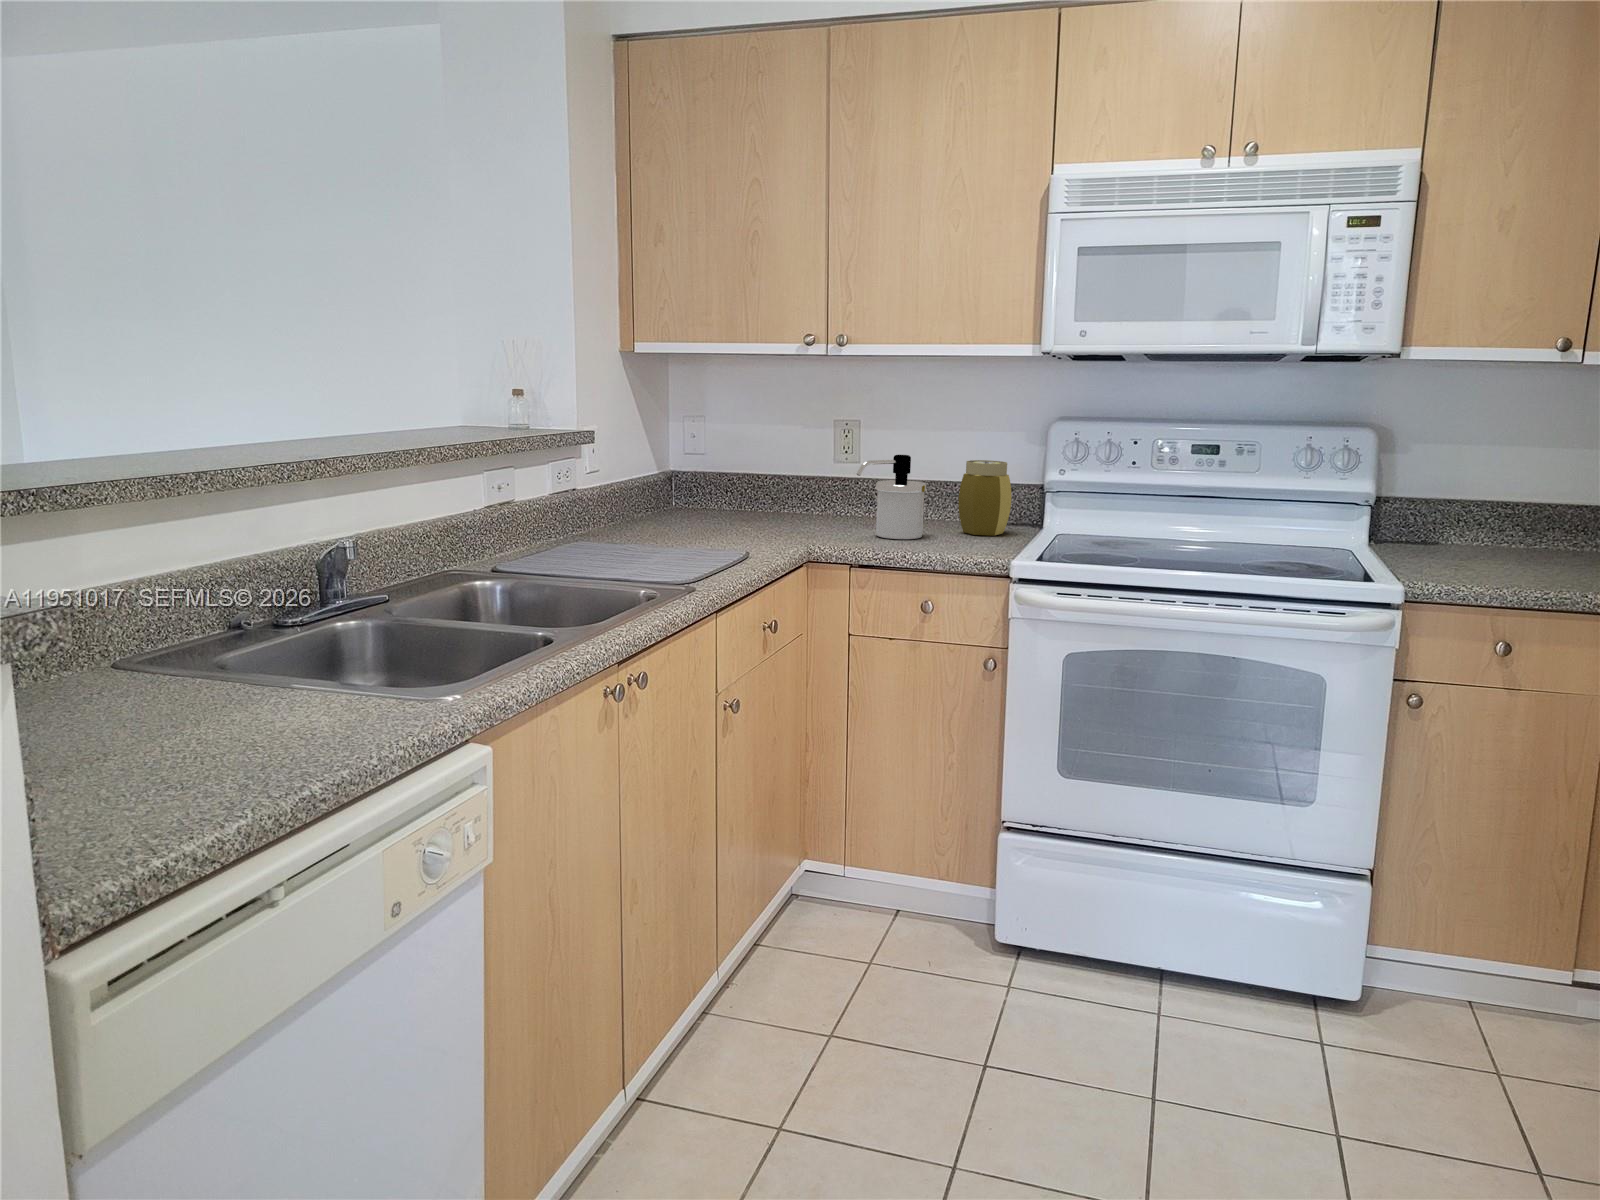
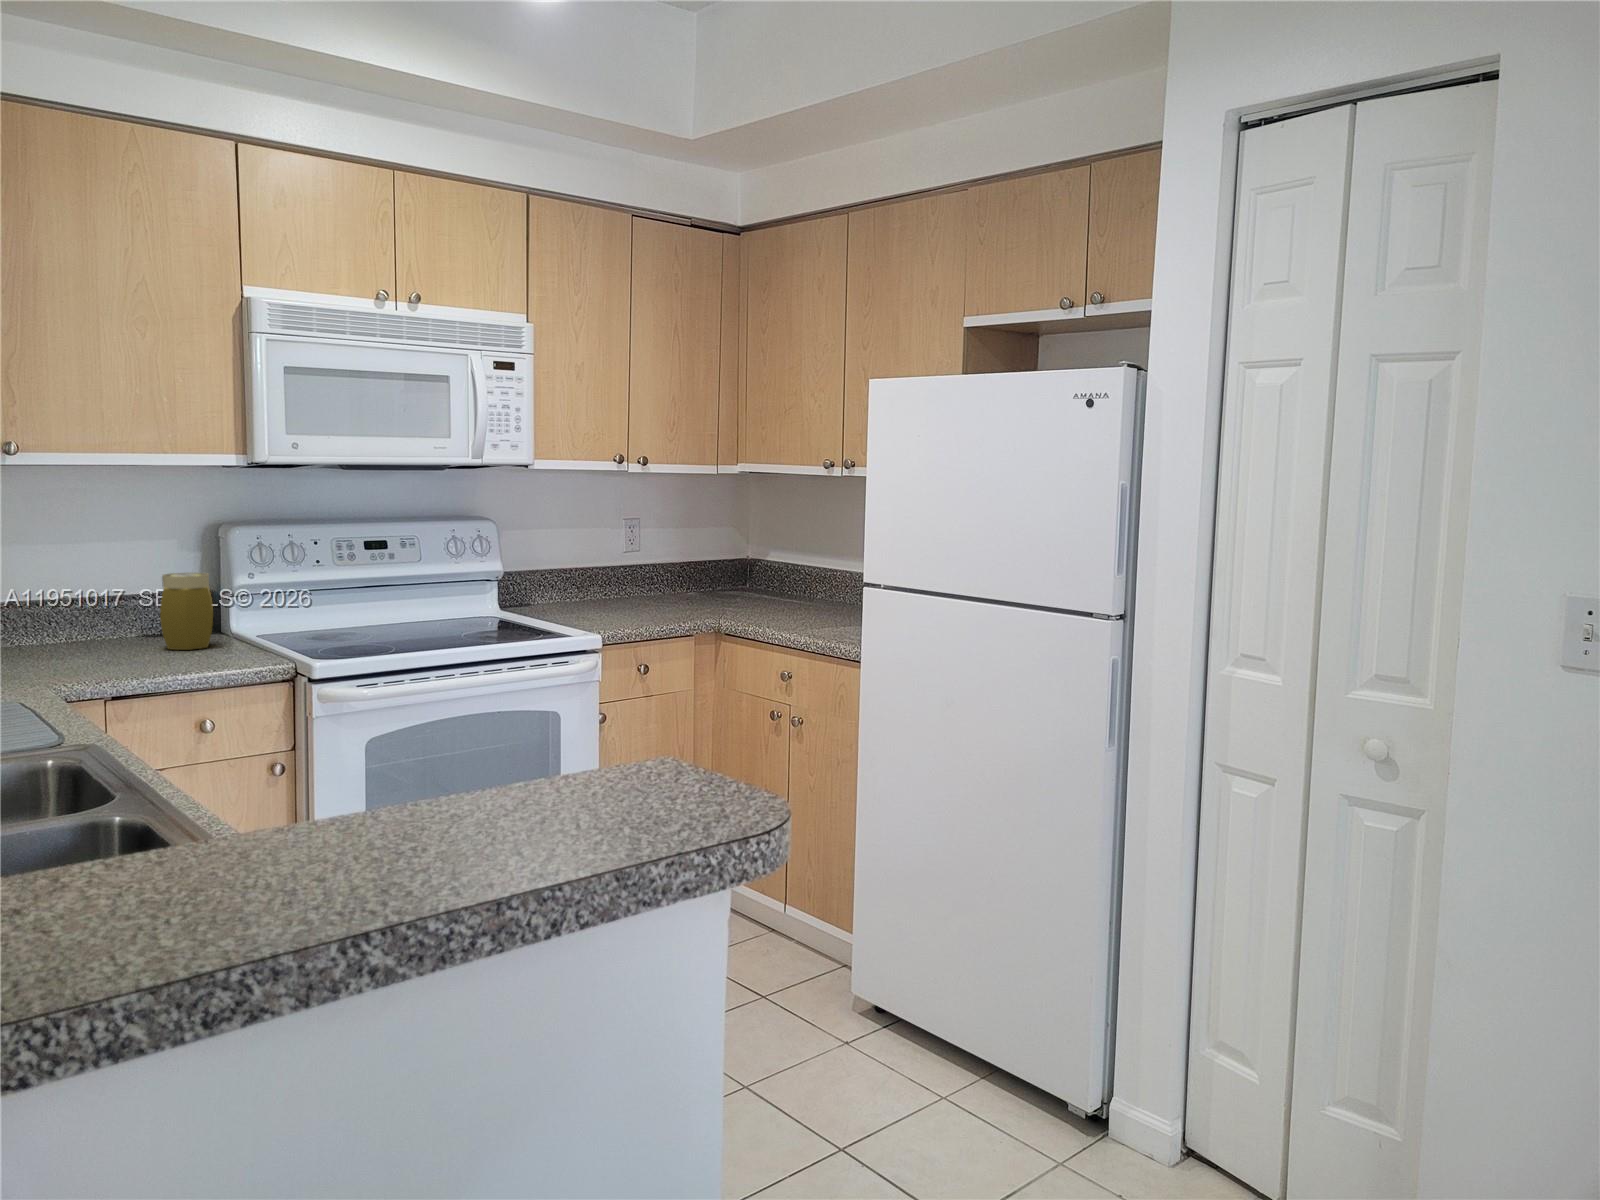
soap dispenser: present [857,455,926,539] -> none [81,575,147,666]

